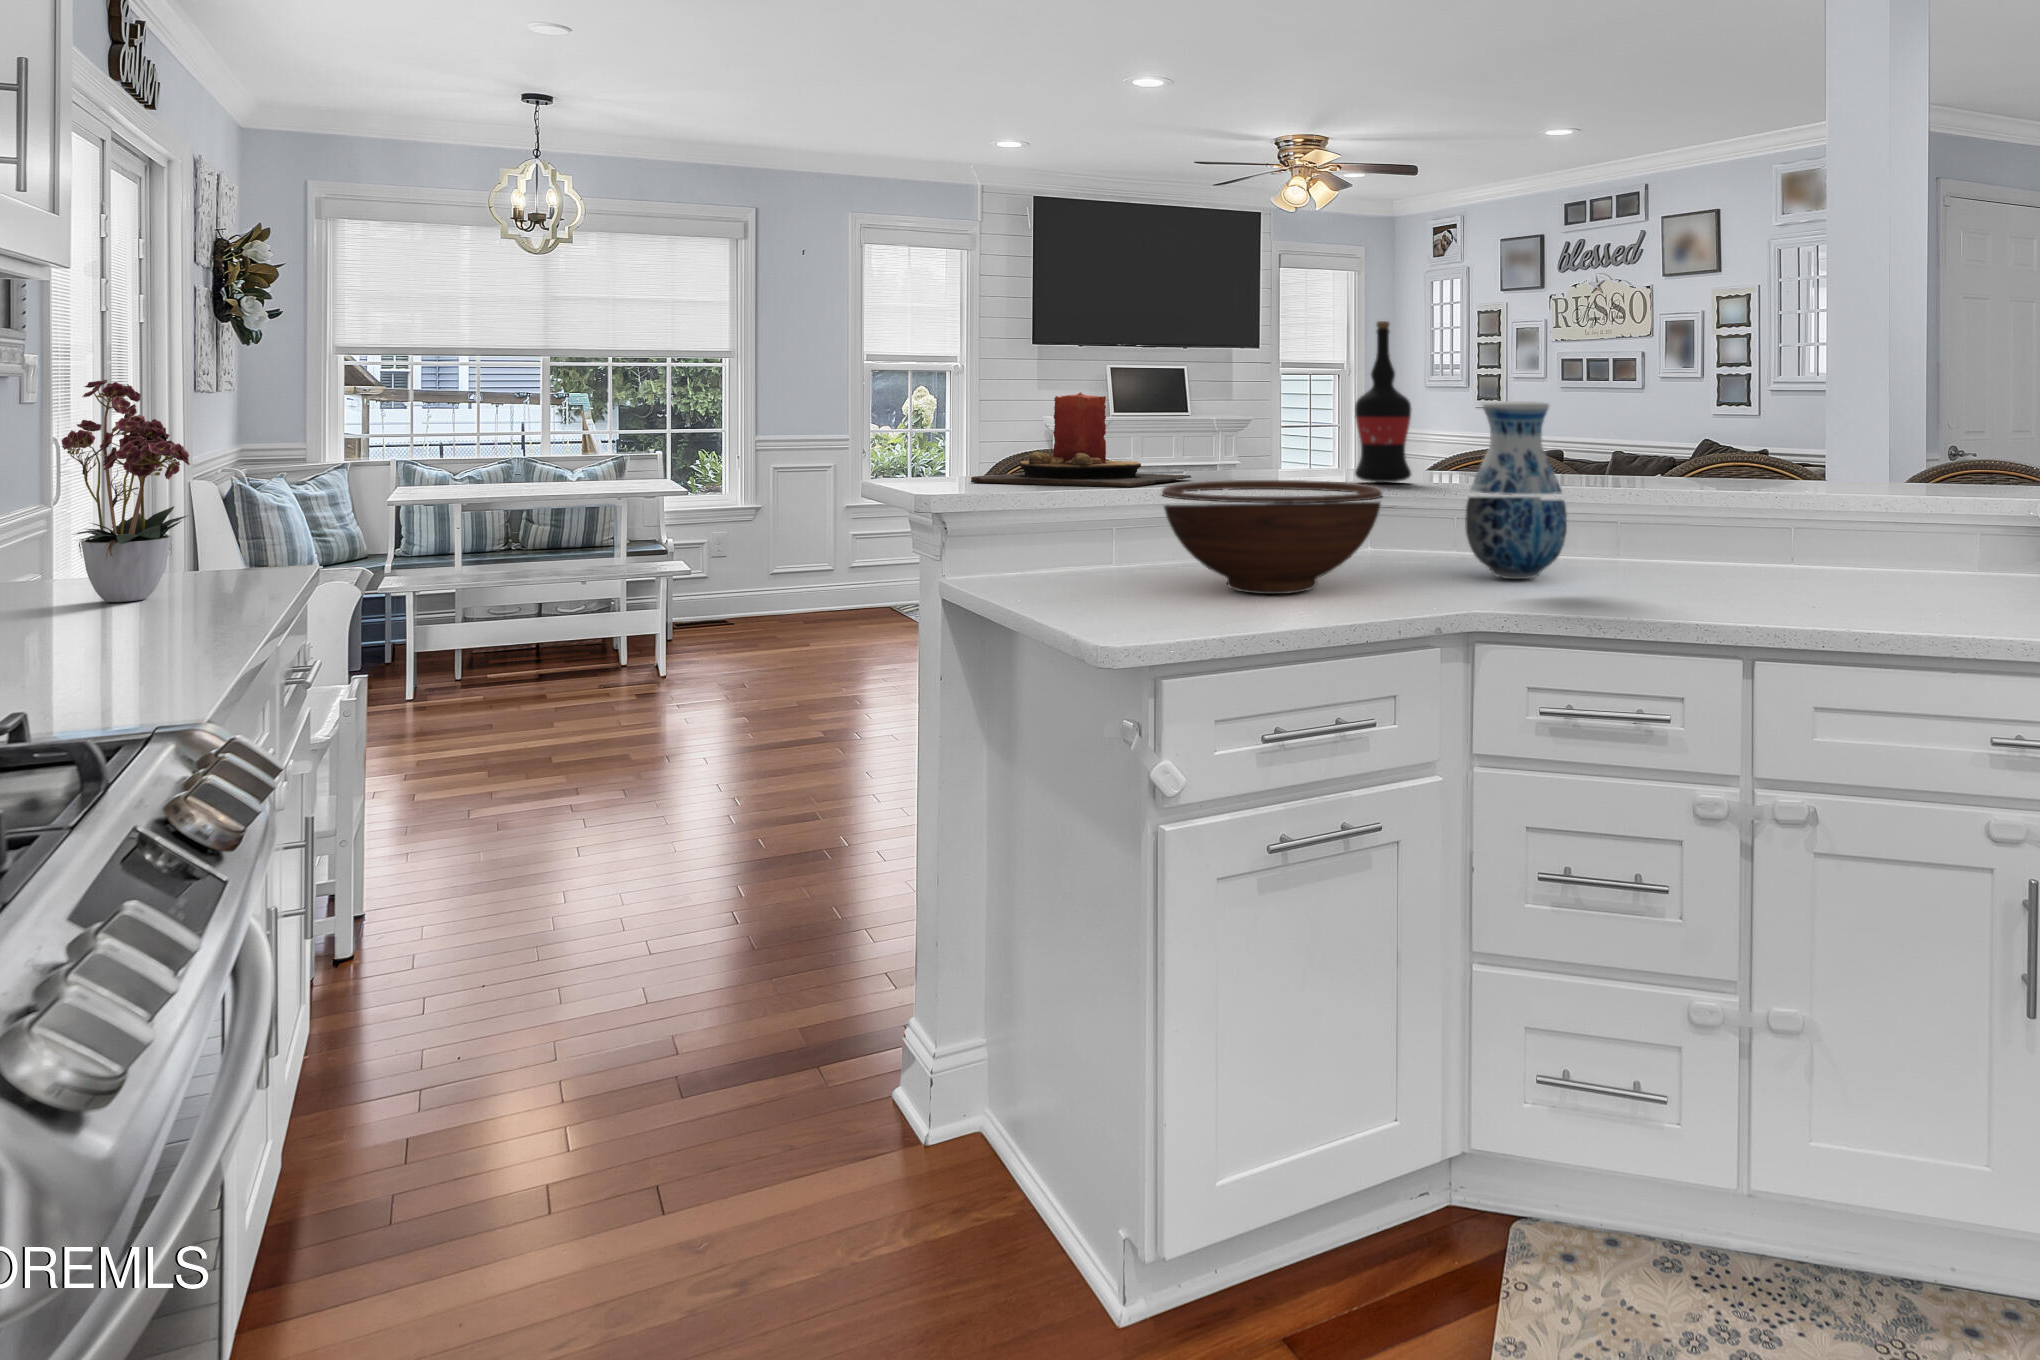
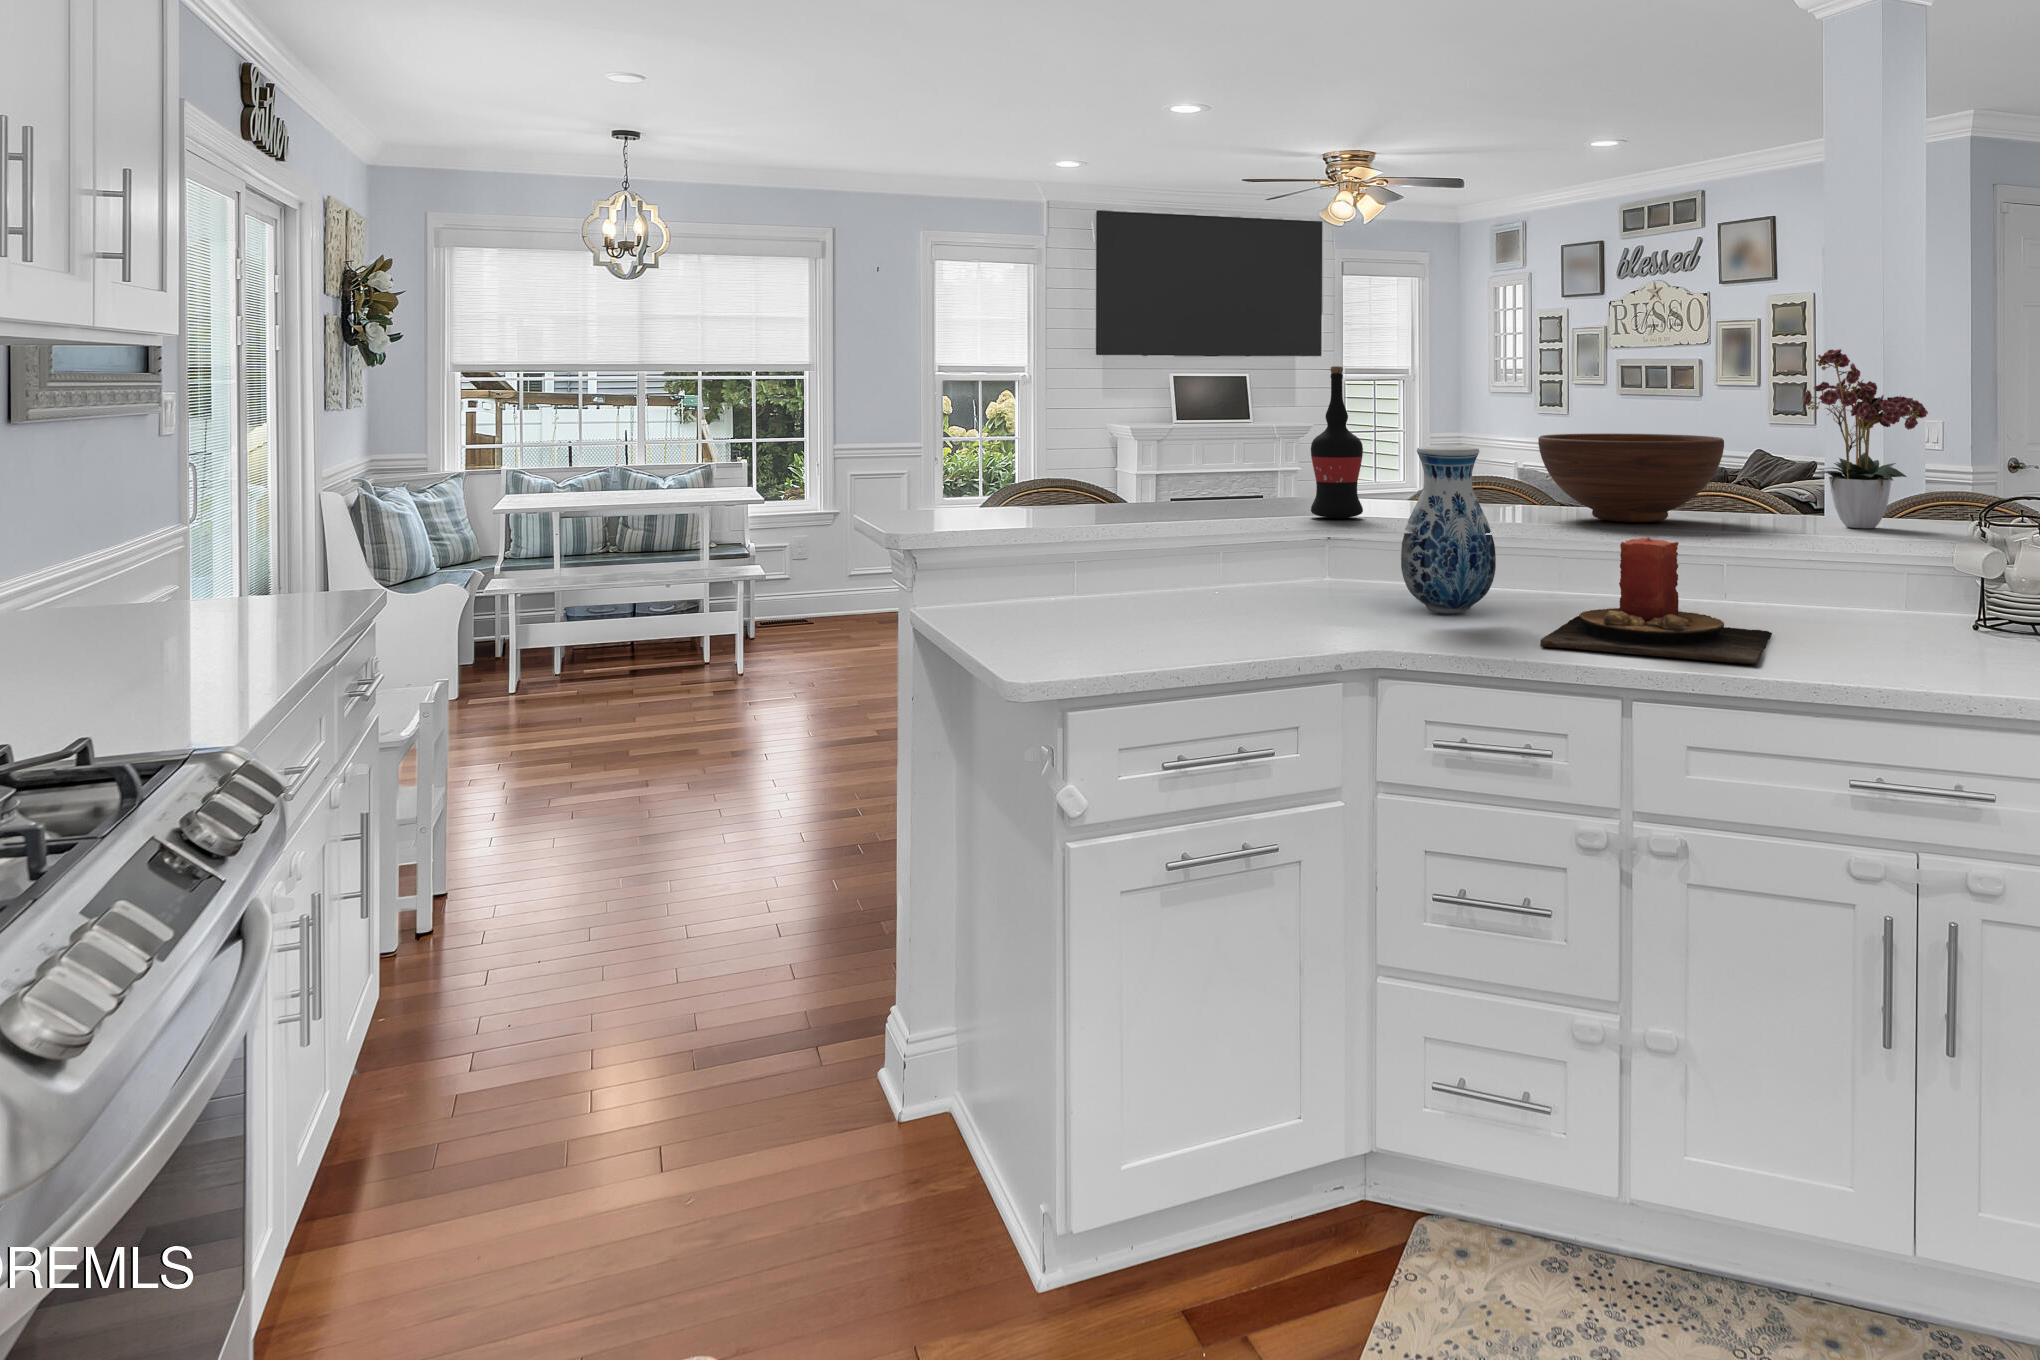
flower arrangement: present [61,380,190,602] -> present [1804,349,1928,528]
candle: present [971,392,1191,487] -> present [1540,537,1772,665]
fruit bowl: present [1162,480,1382,594] -> present [1538,433,1724,522]

